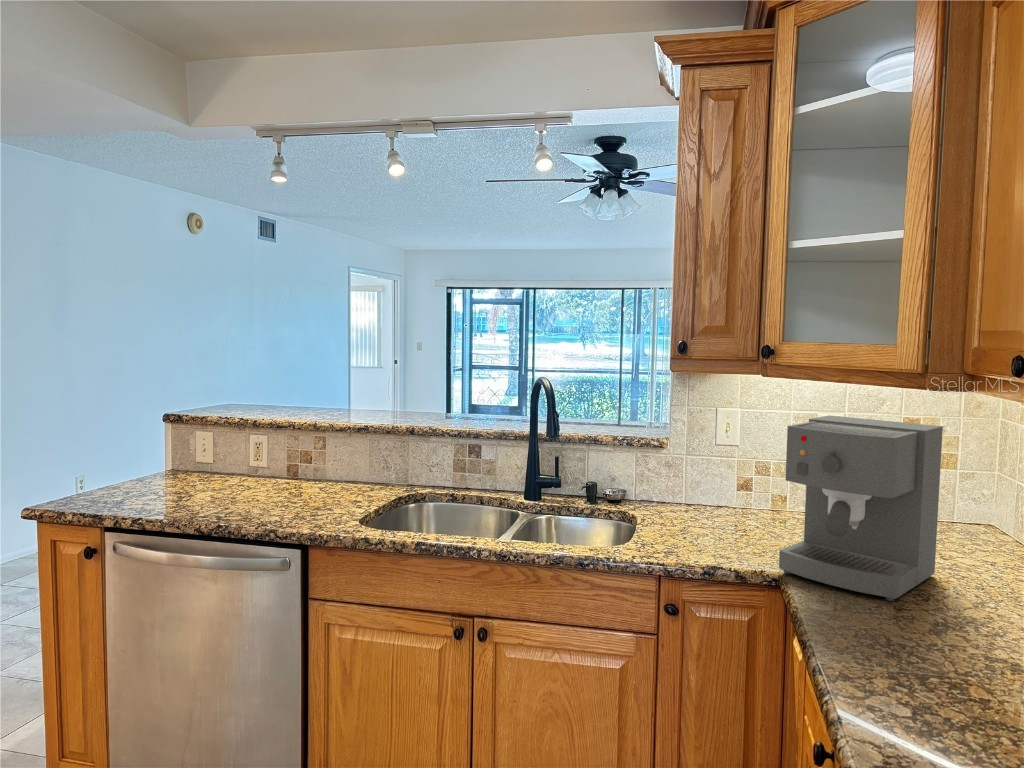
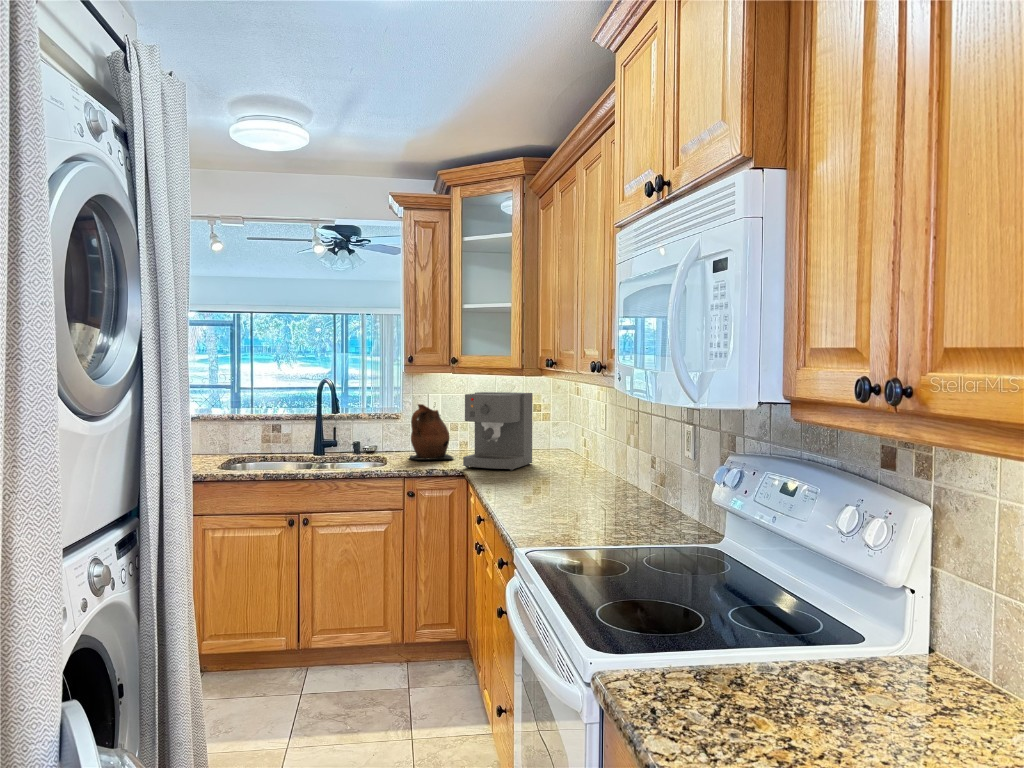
ceramic pitcher: none [675,428,763,537] -> present [410,404,454,460]

